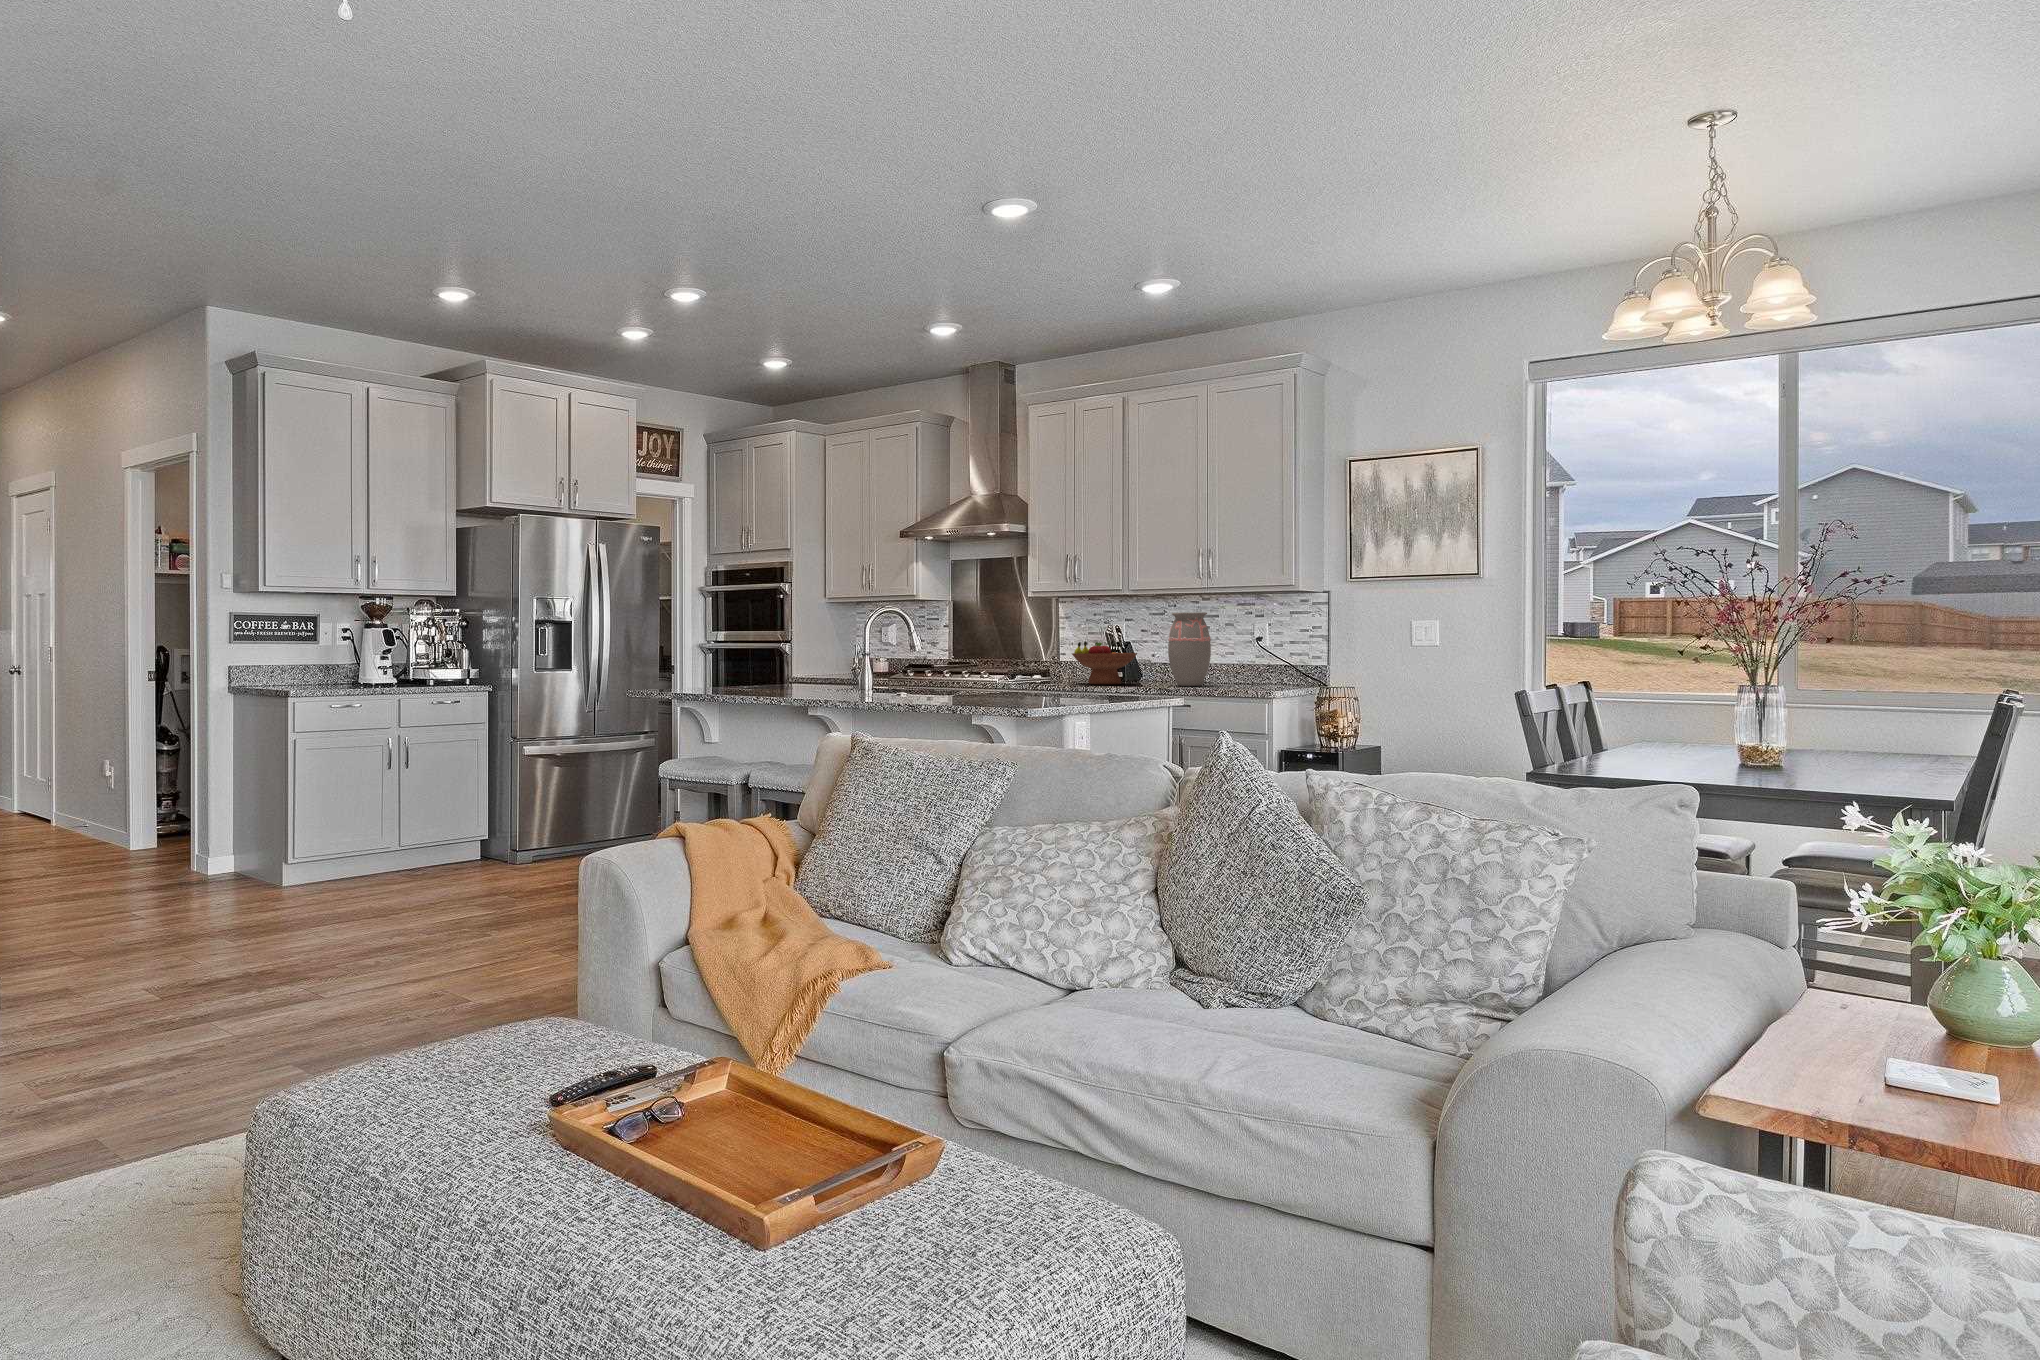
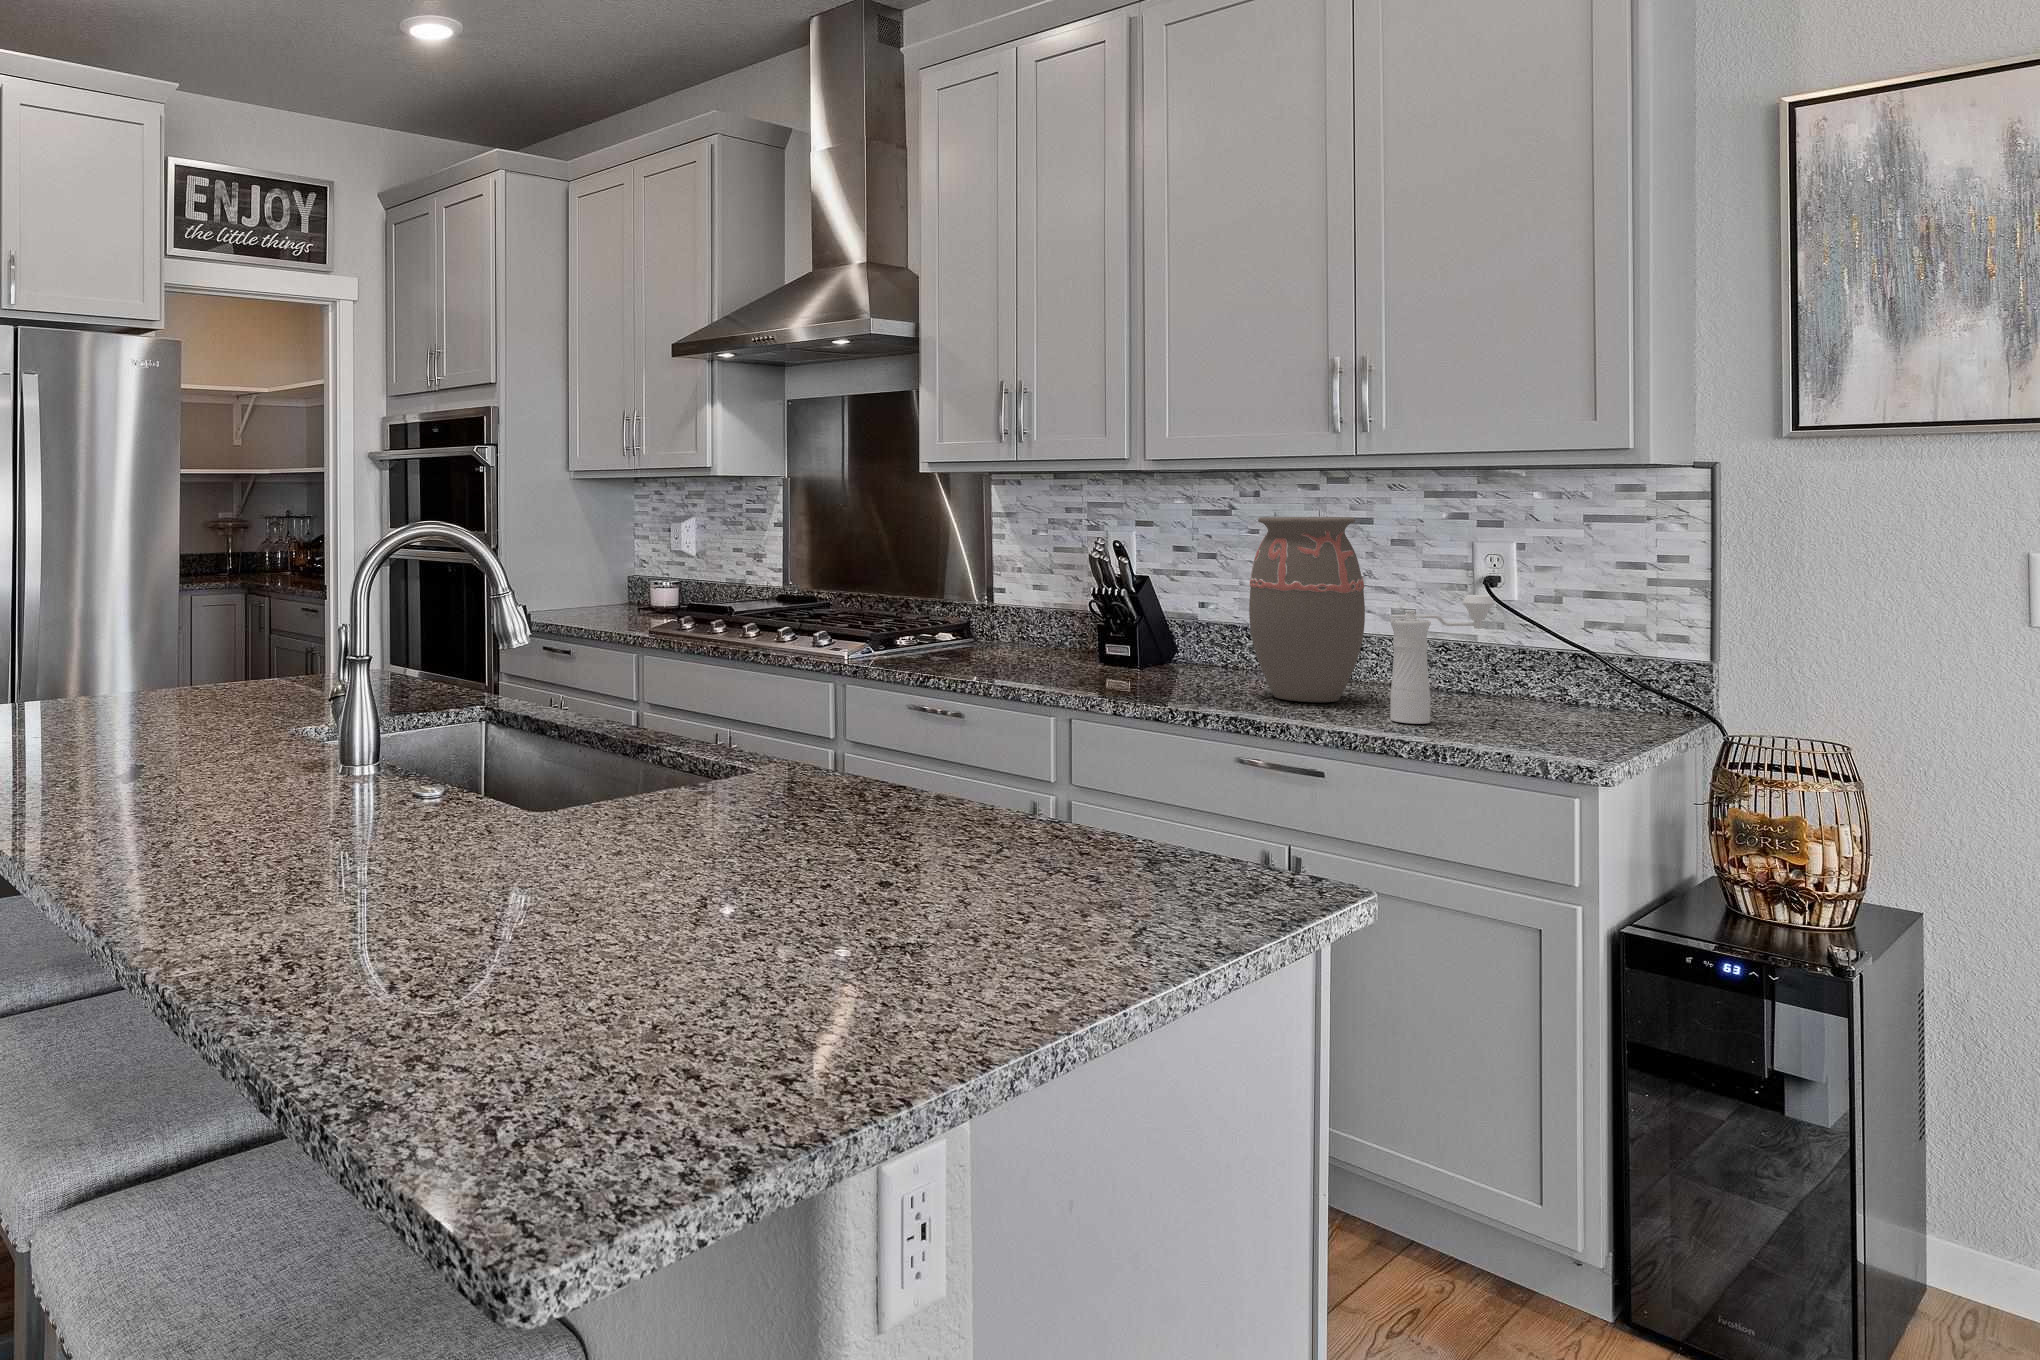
pepper mill: none [1216,640,1252,688] -> present [1390,595,1494,724]
fruit bowl: present [1072,641,1137,685] -> none [1007,581,1169,684]

